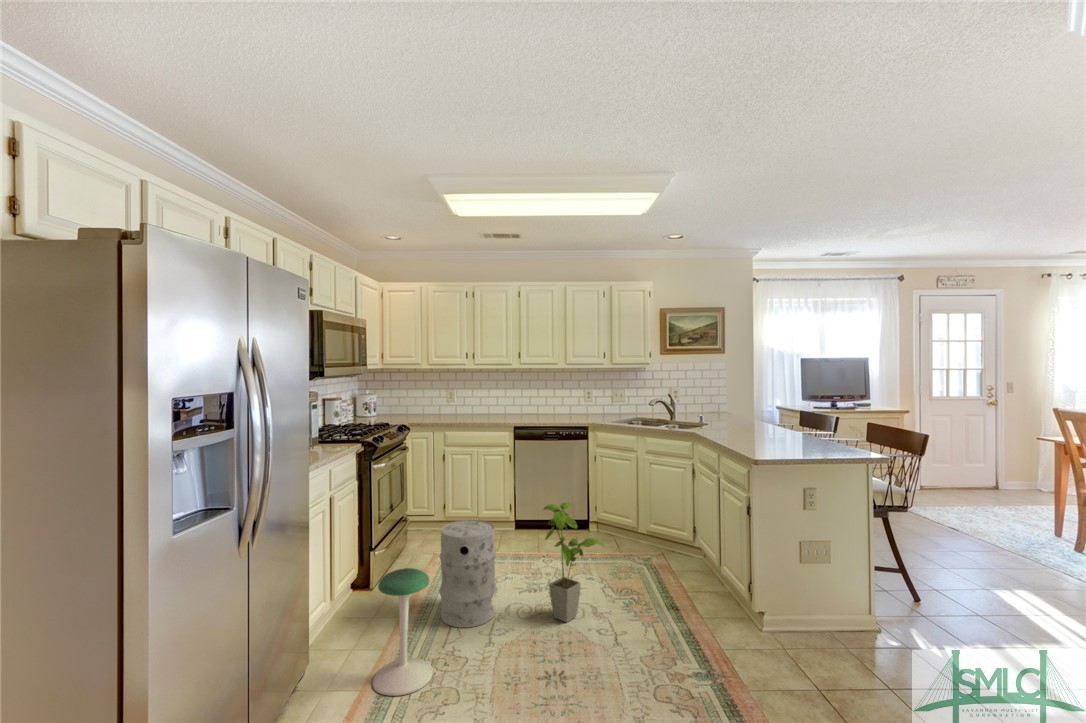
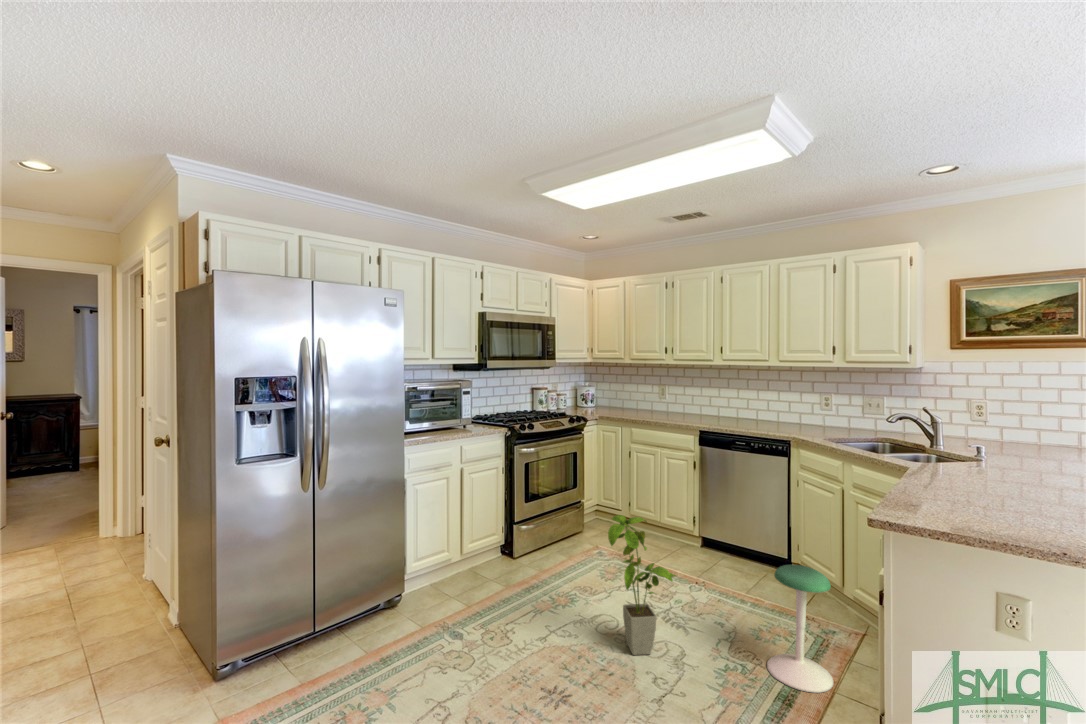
trash can: present [439,520,496,628] -> none [531,512,588,620]
stool: present [372,568,433,696] -> present [767,565,833,693]

